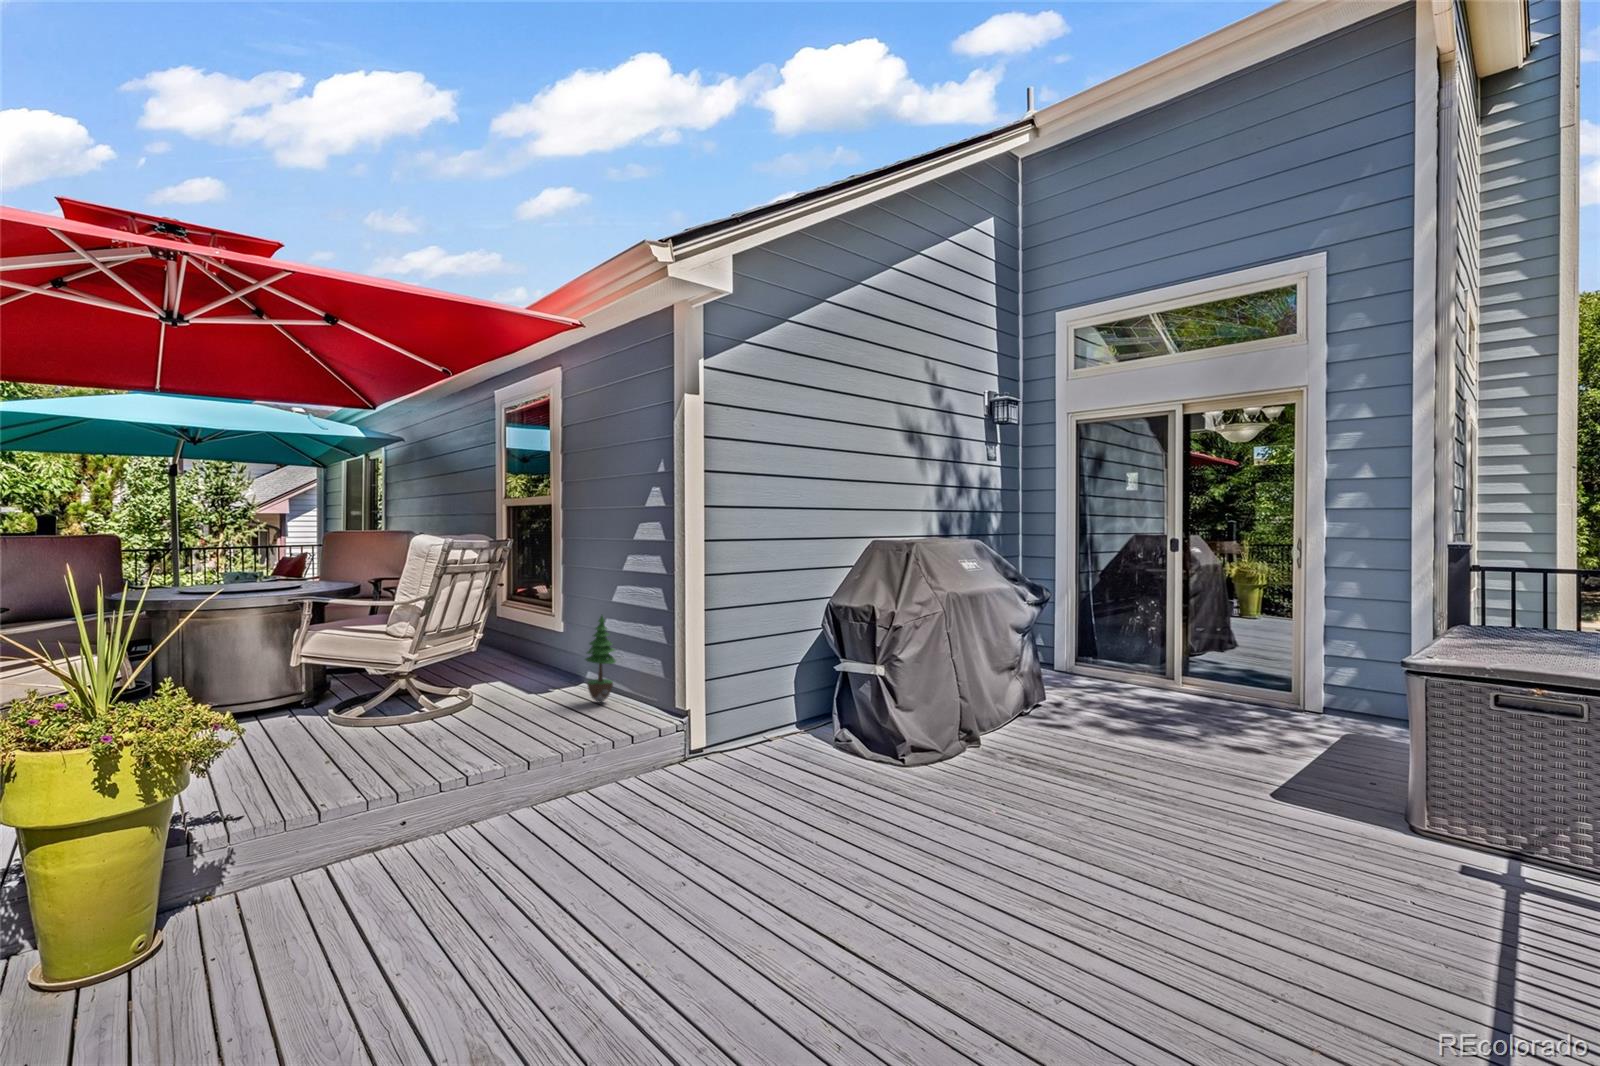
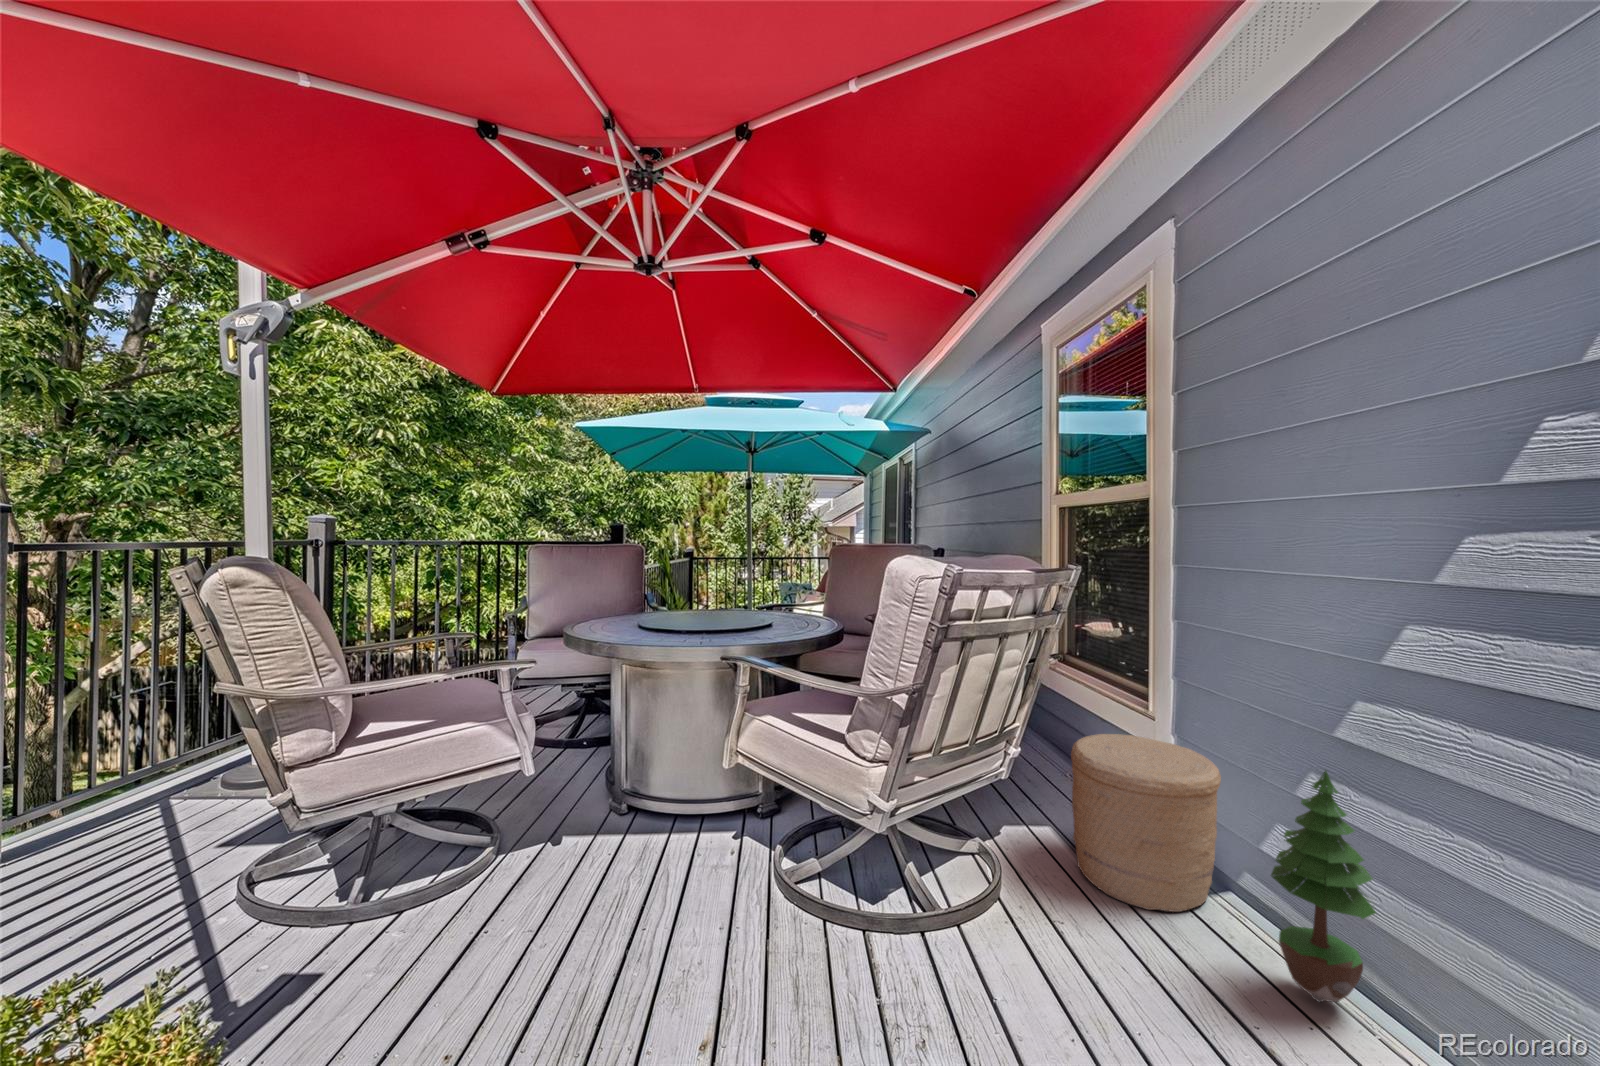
woven basket: none [509,626,577,697] -> present [1071,734,1221,912]

